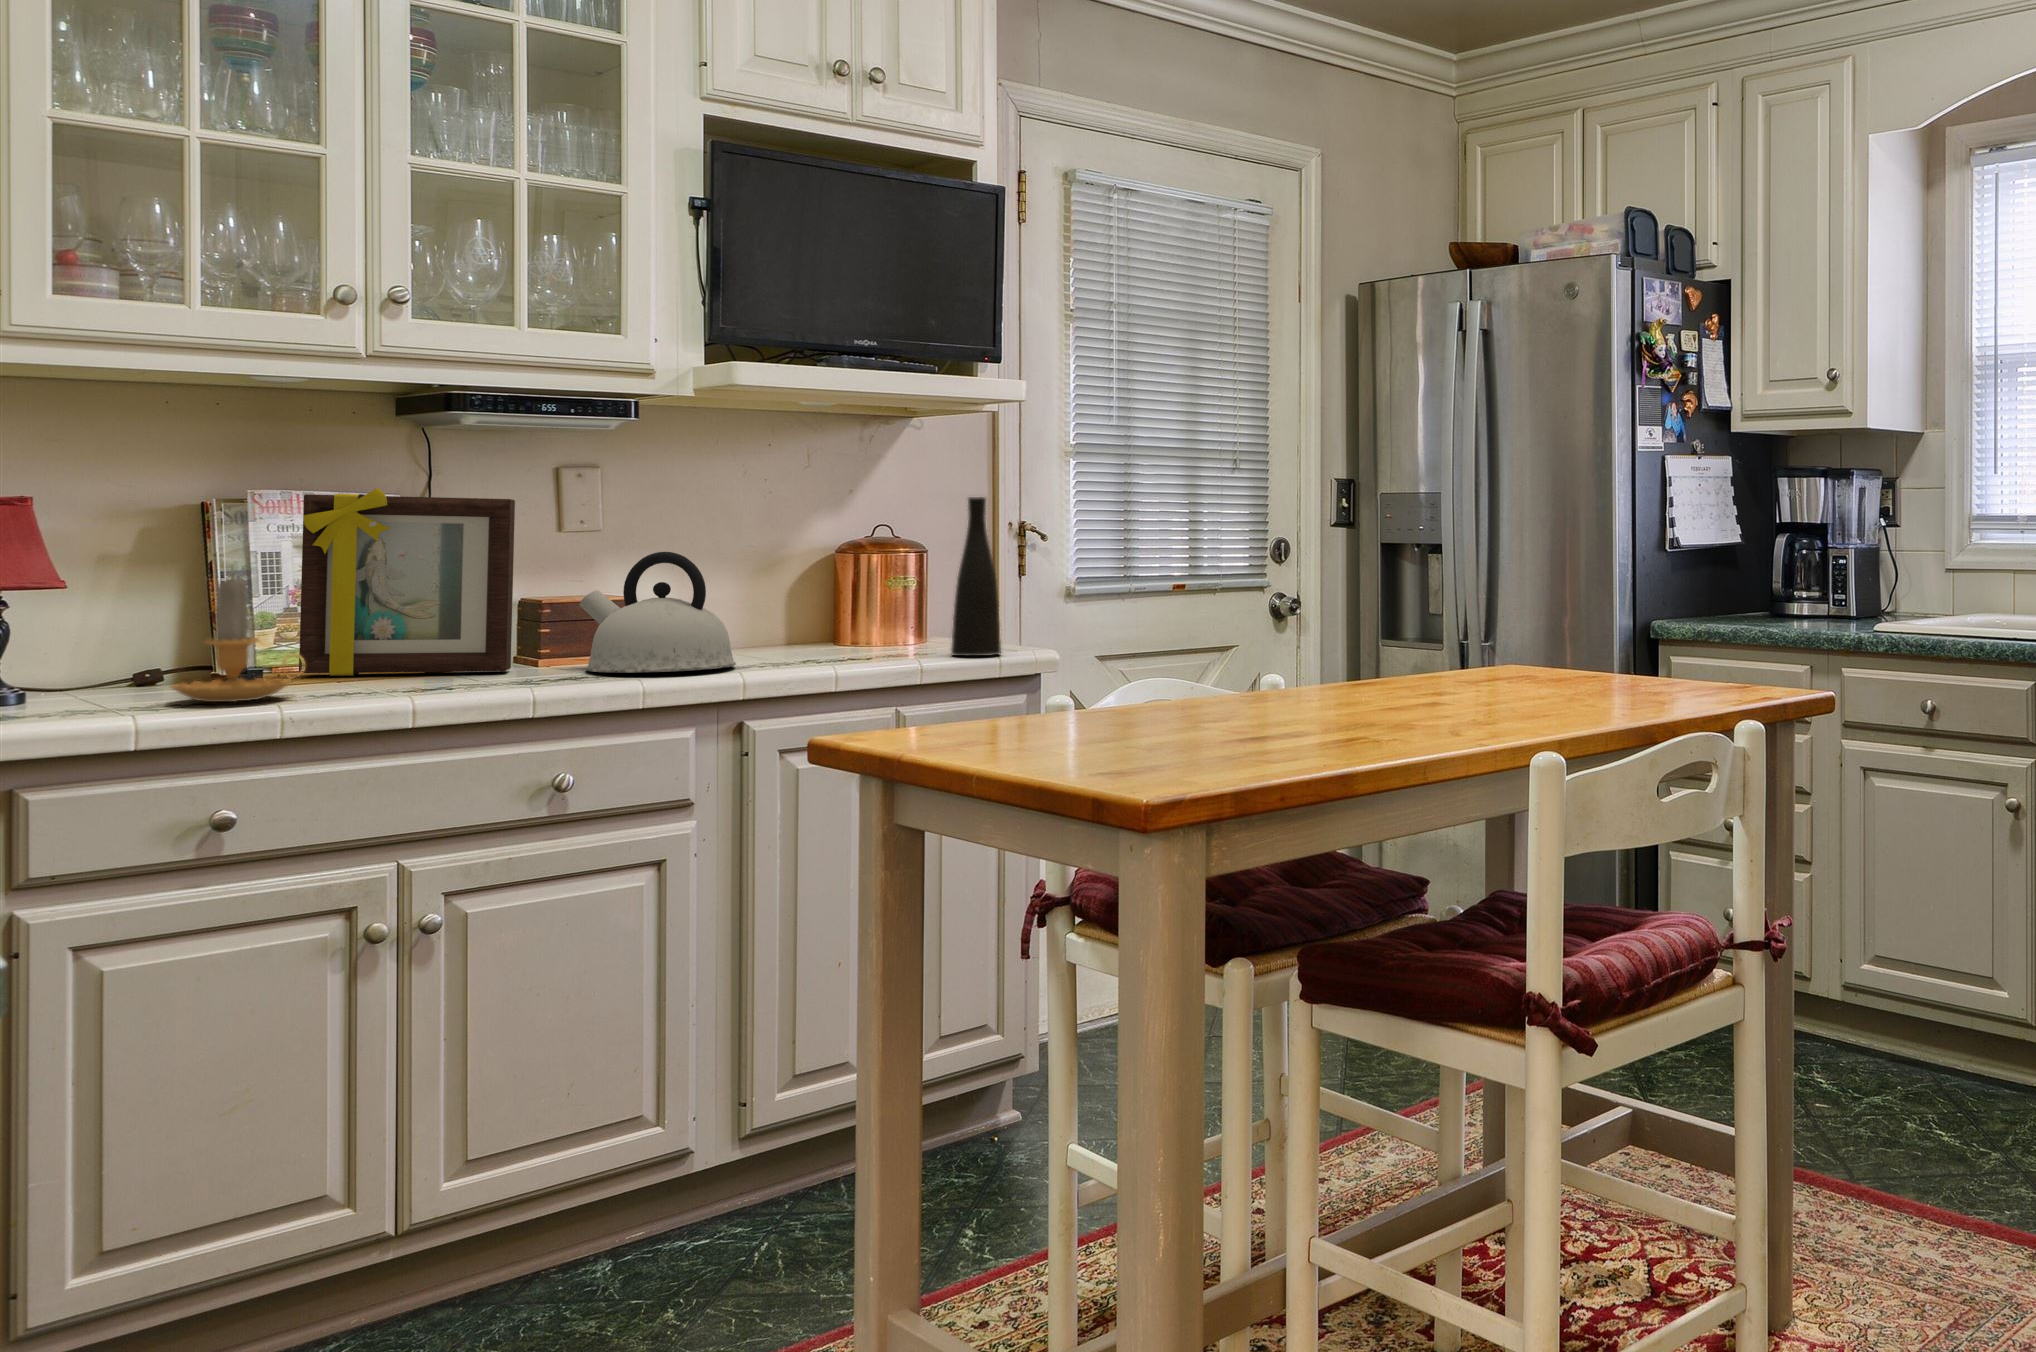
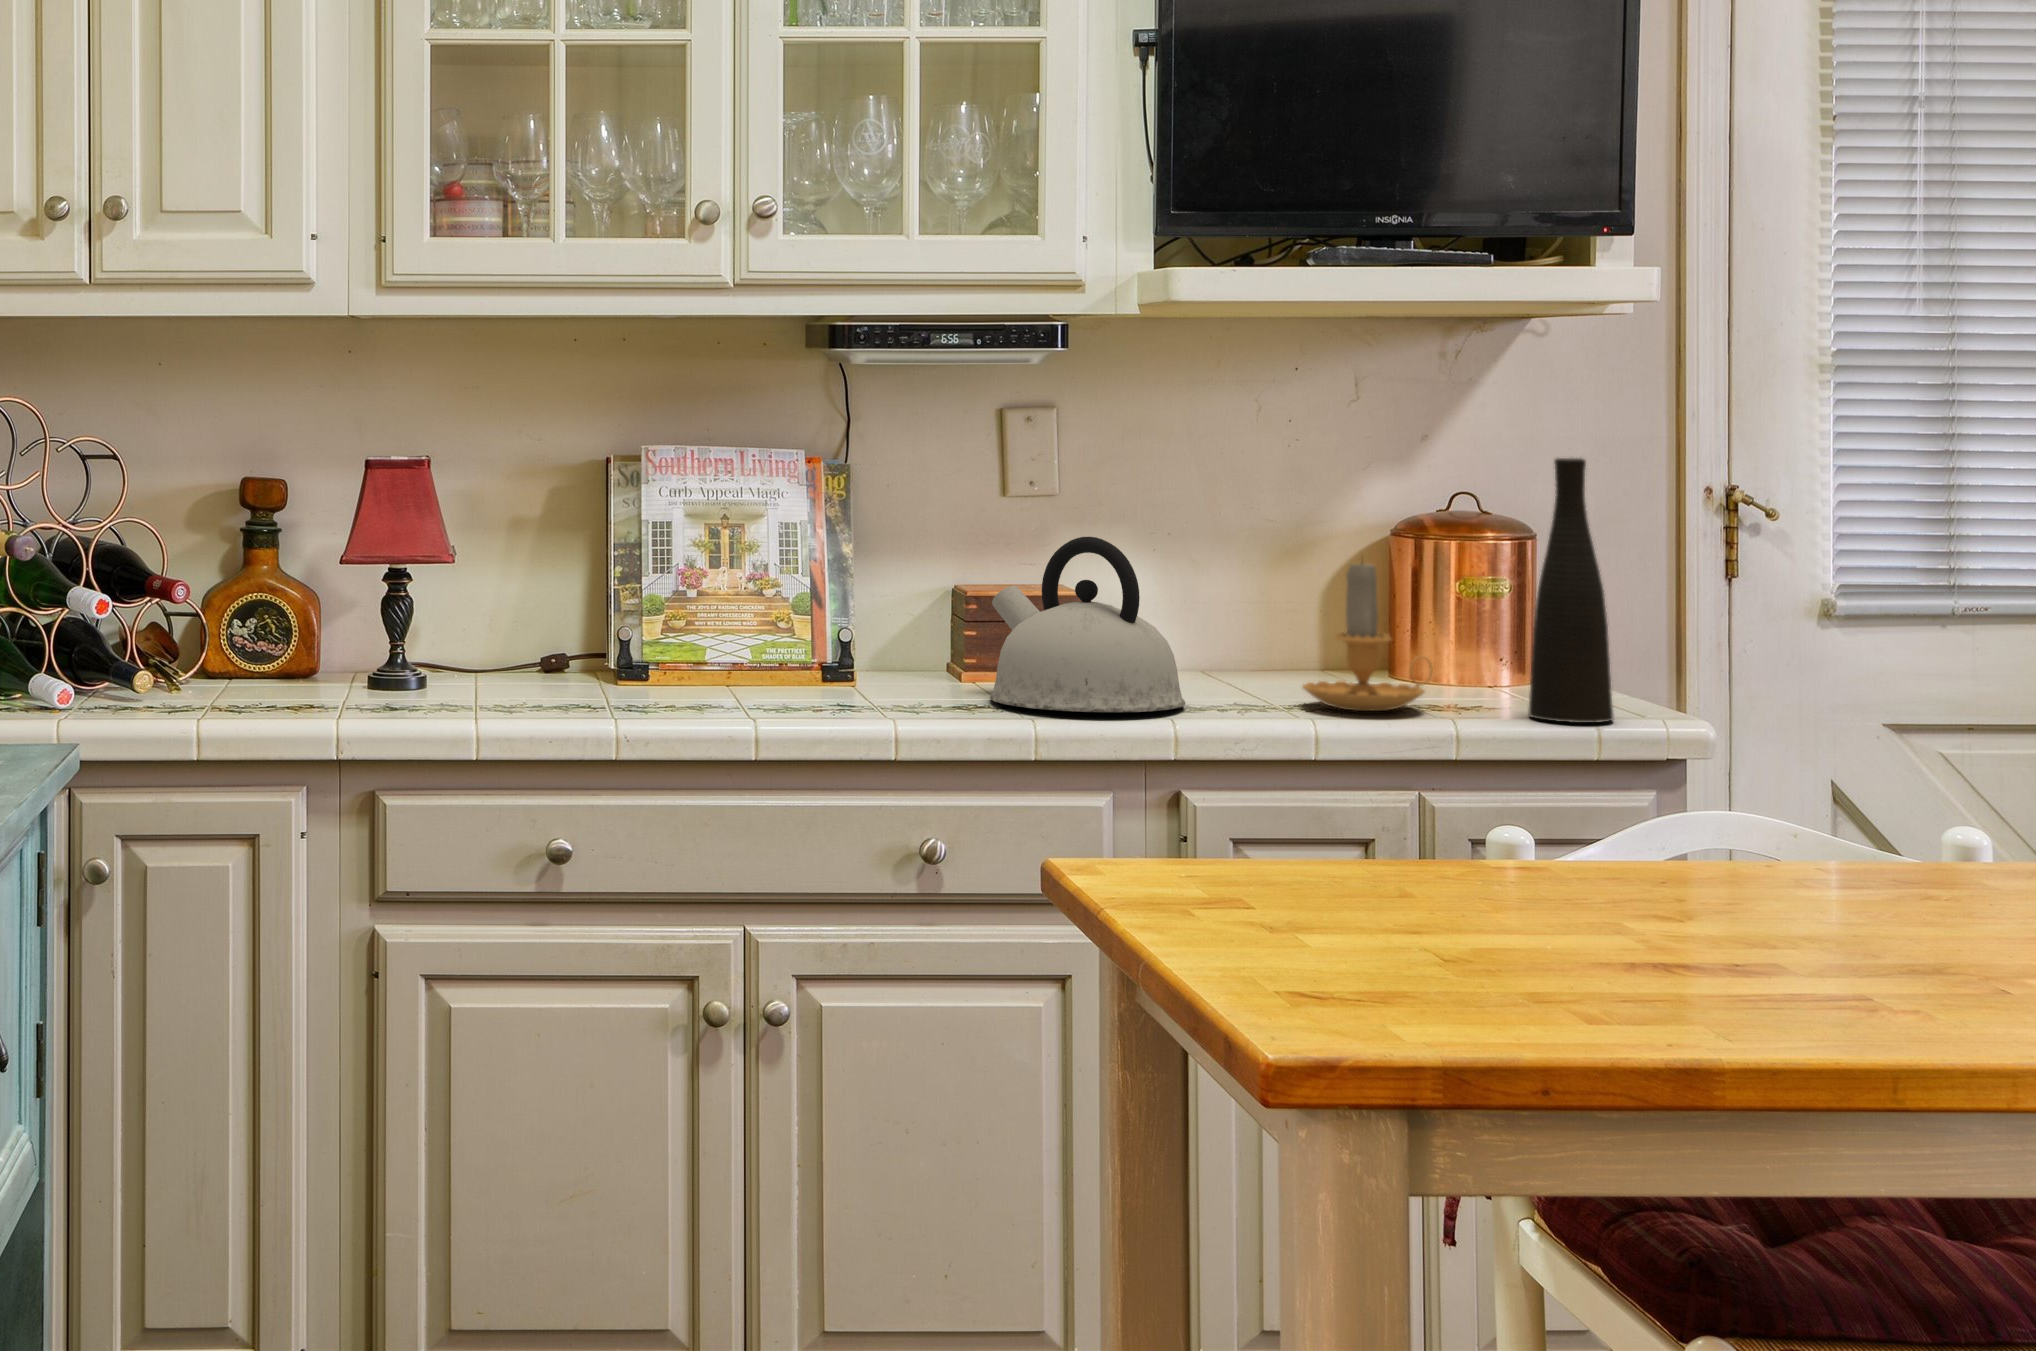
picture frame: present [299,488,515,676] -> none [686,445,915,690]
candle: present [171,579,305,702] -> present [1303,563,1432,711]

